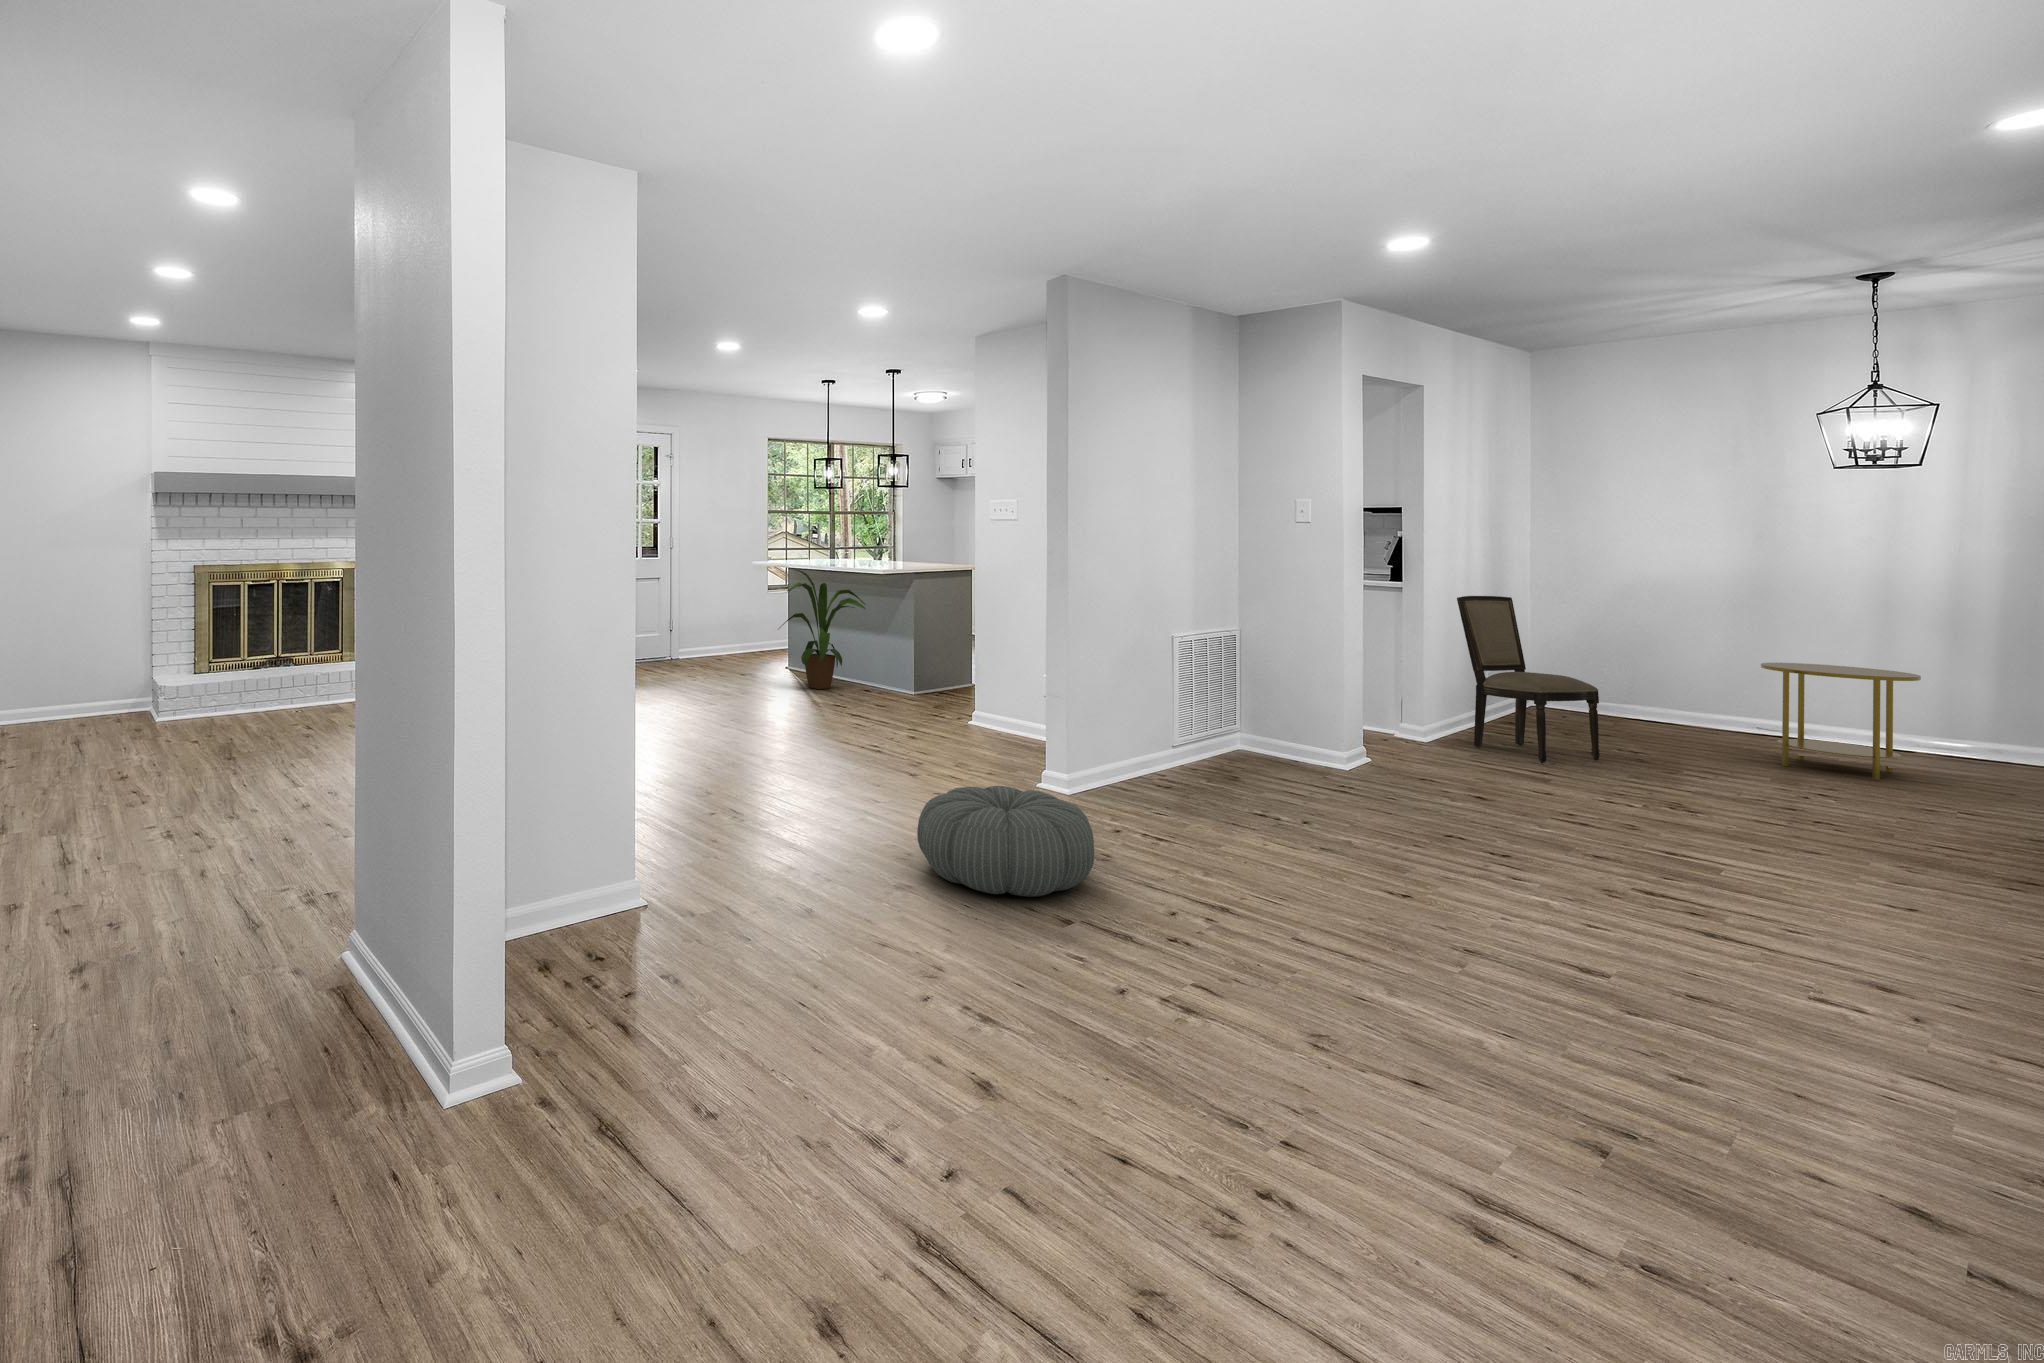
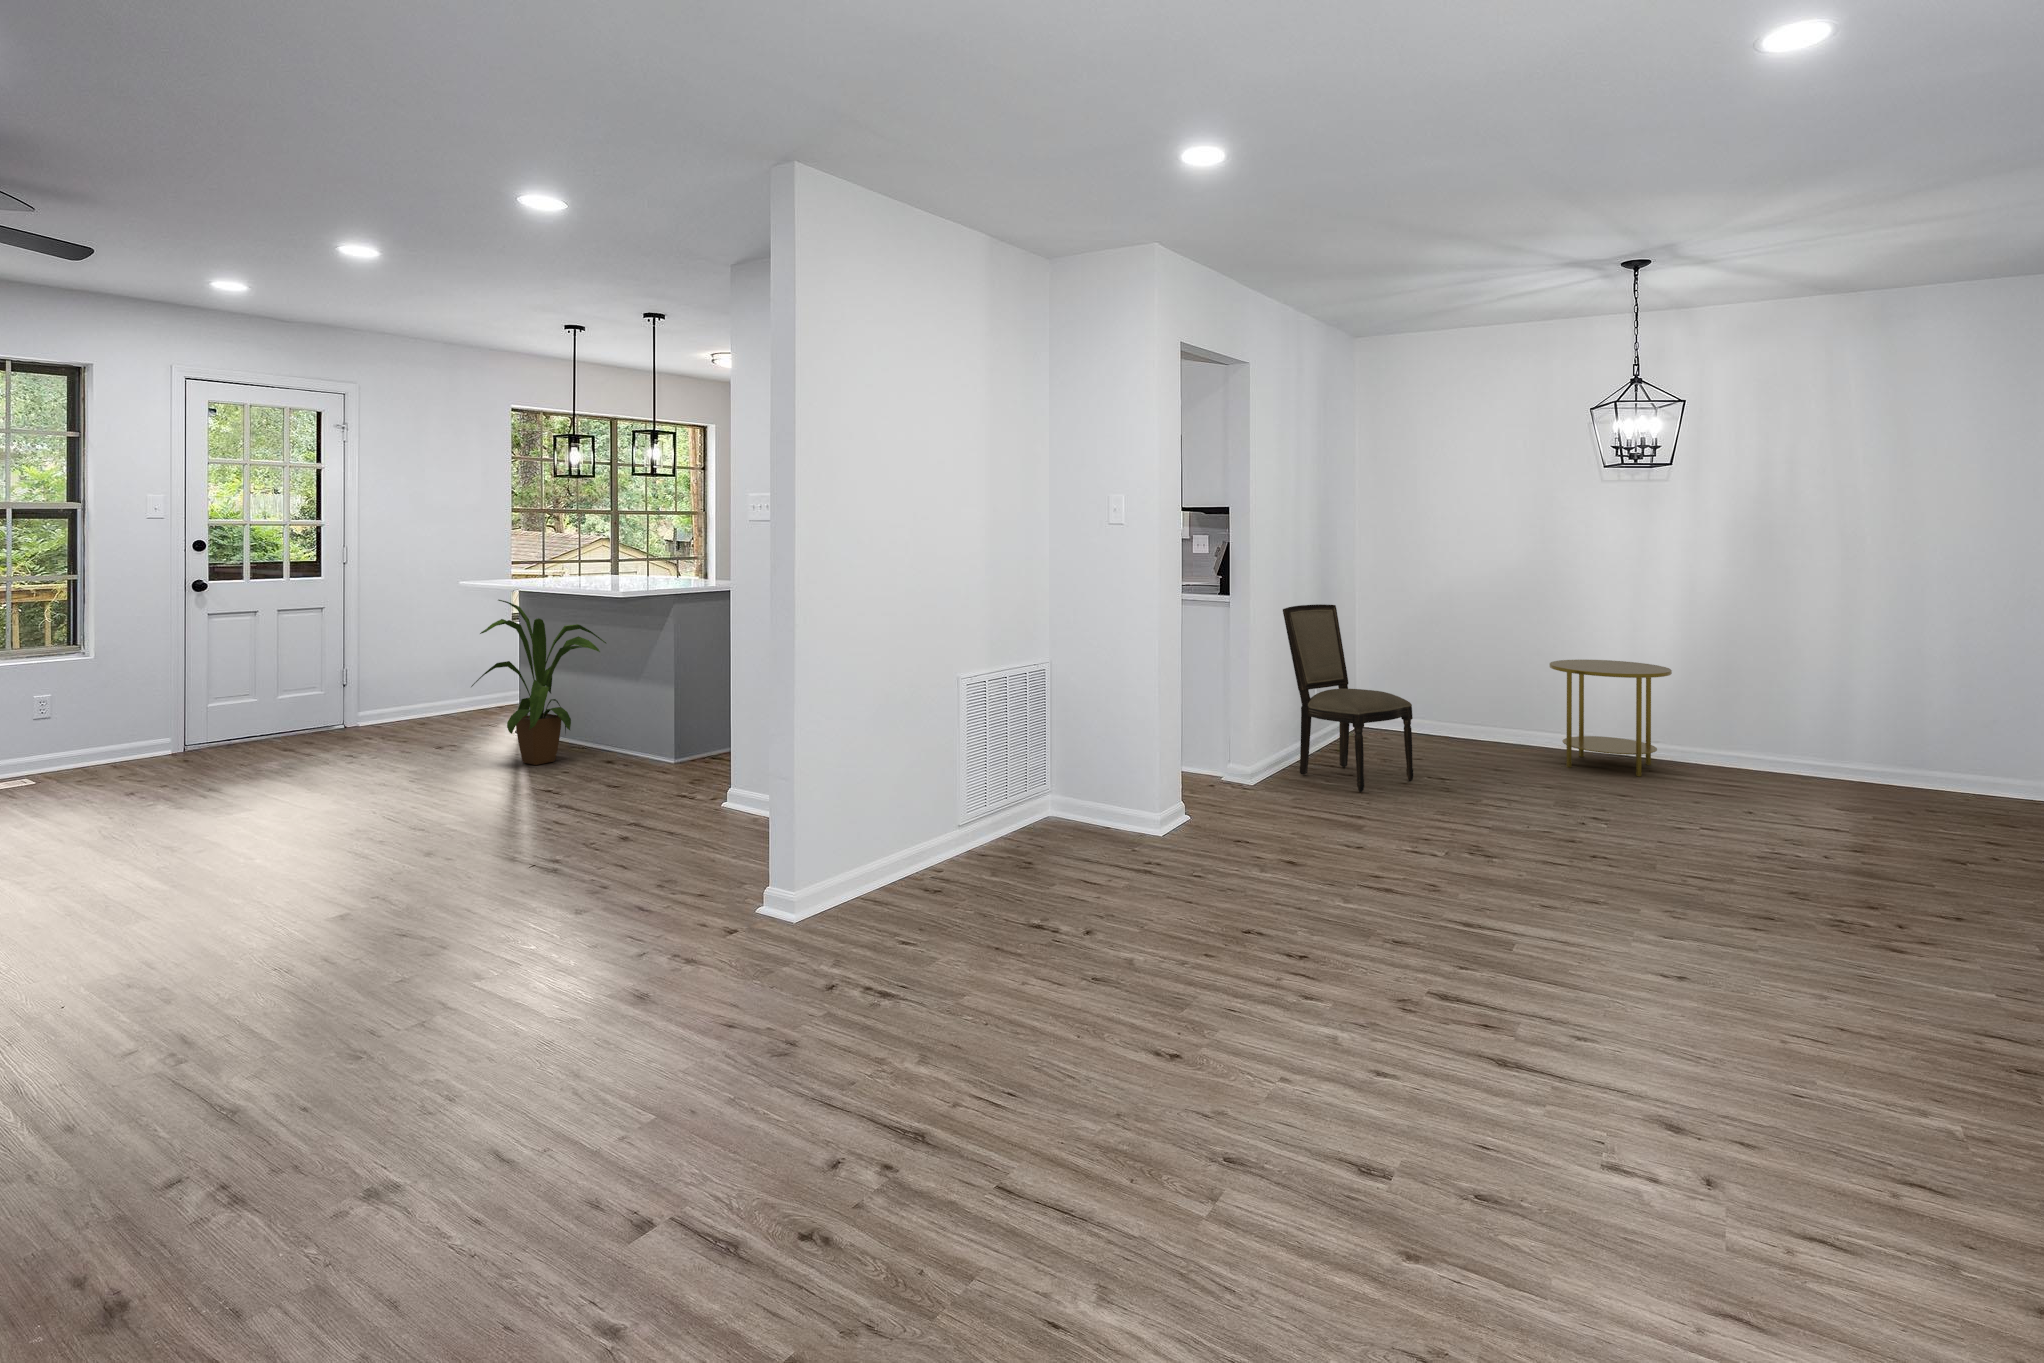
pouf: present [917,786,1094,897] -> none [458,979,750,1197]

